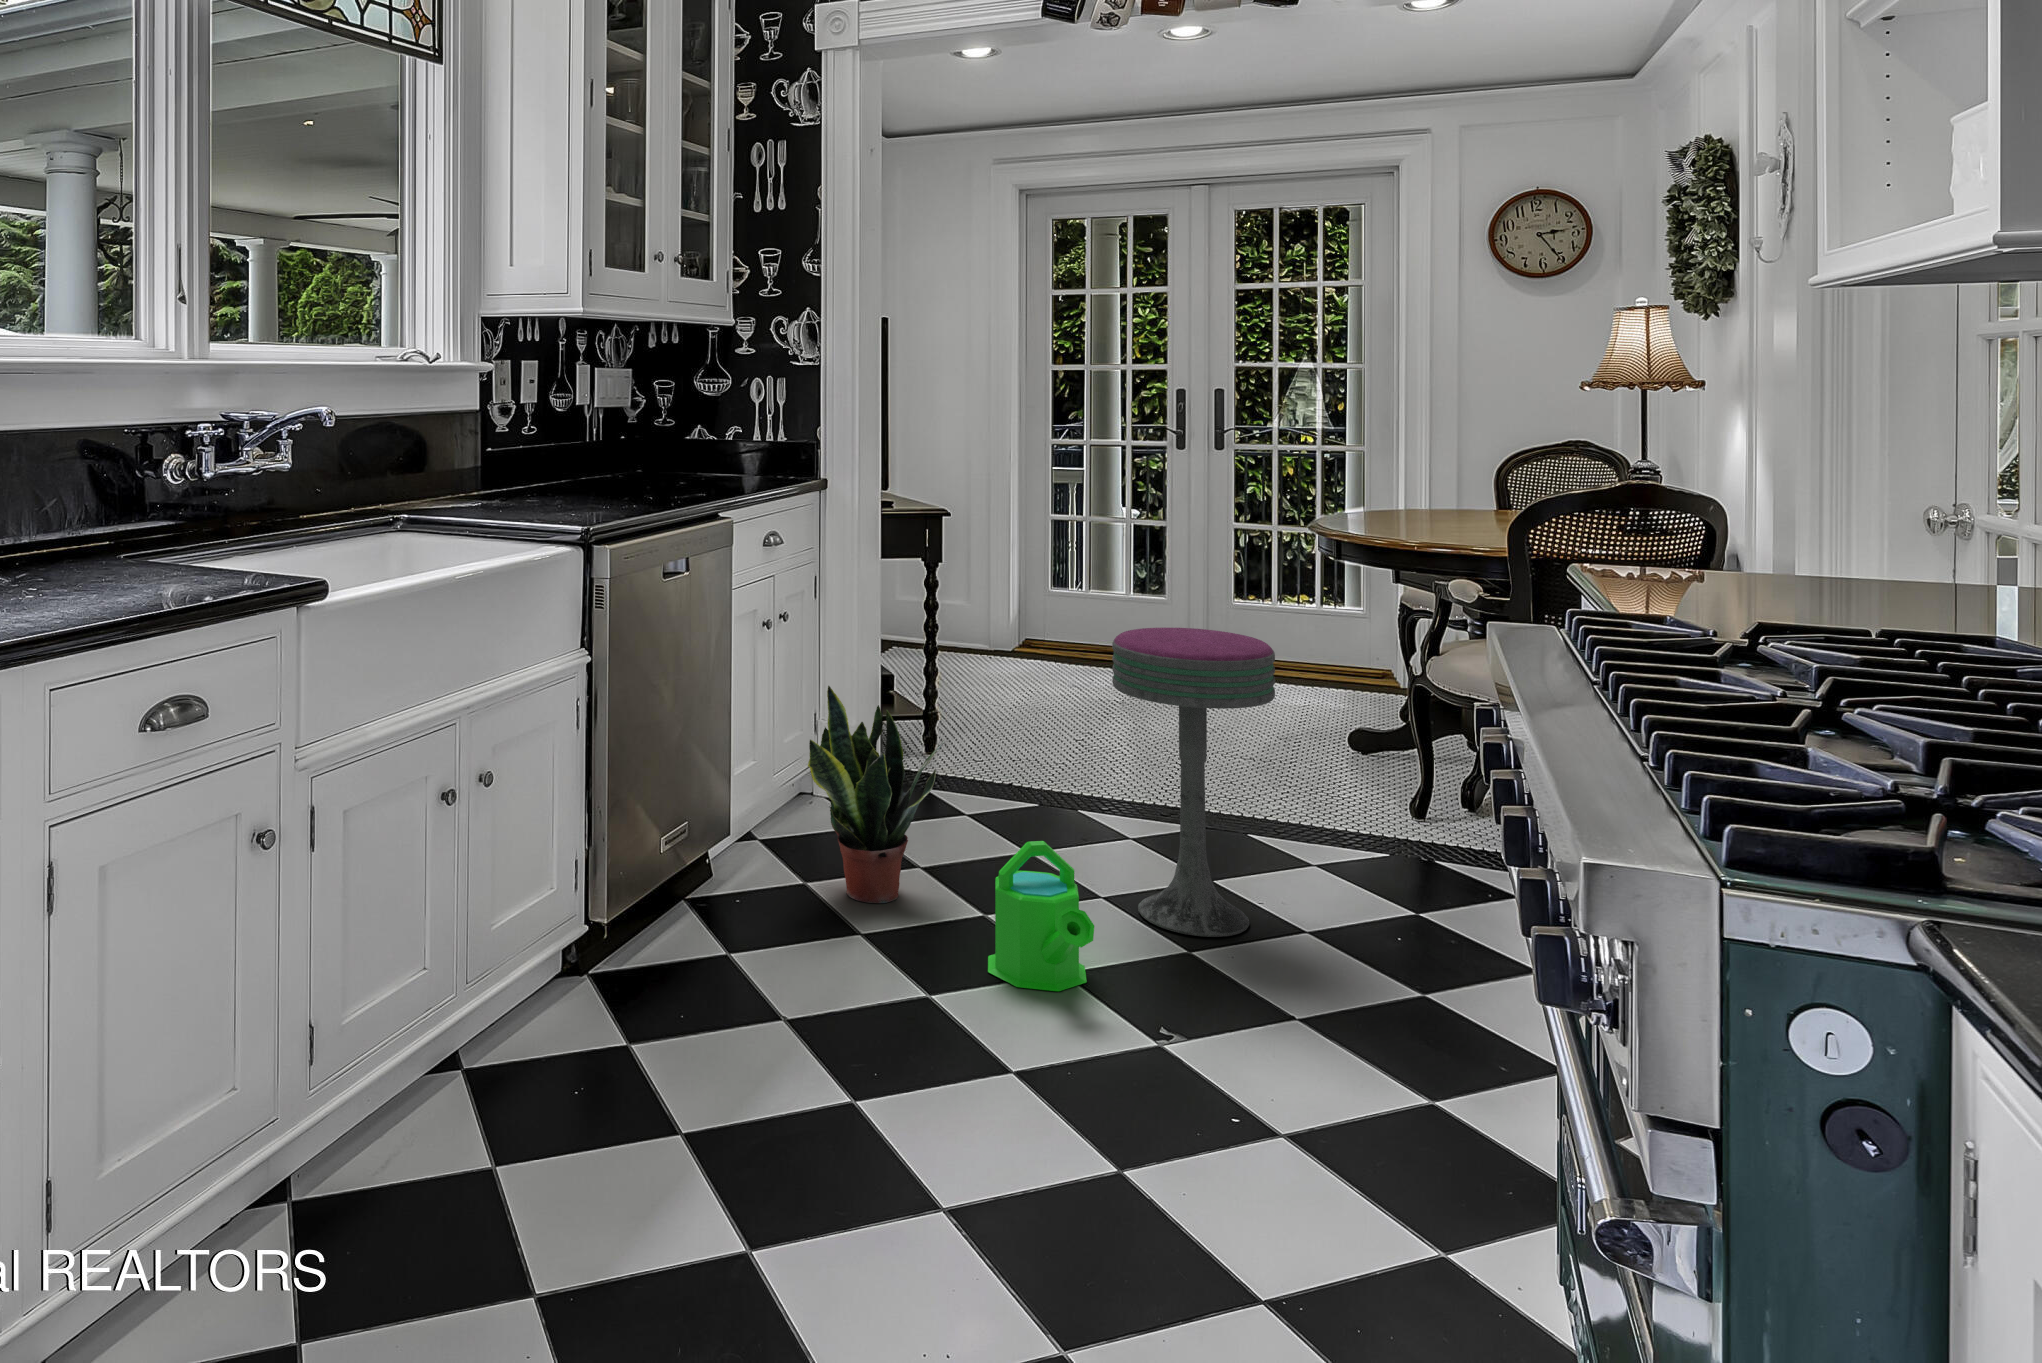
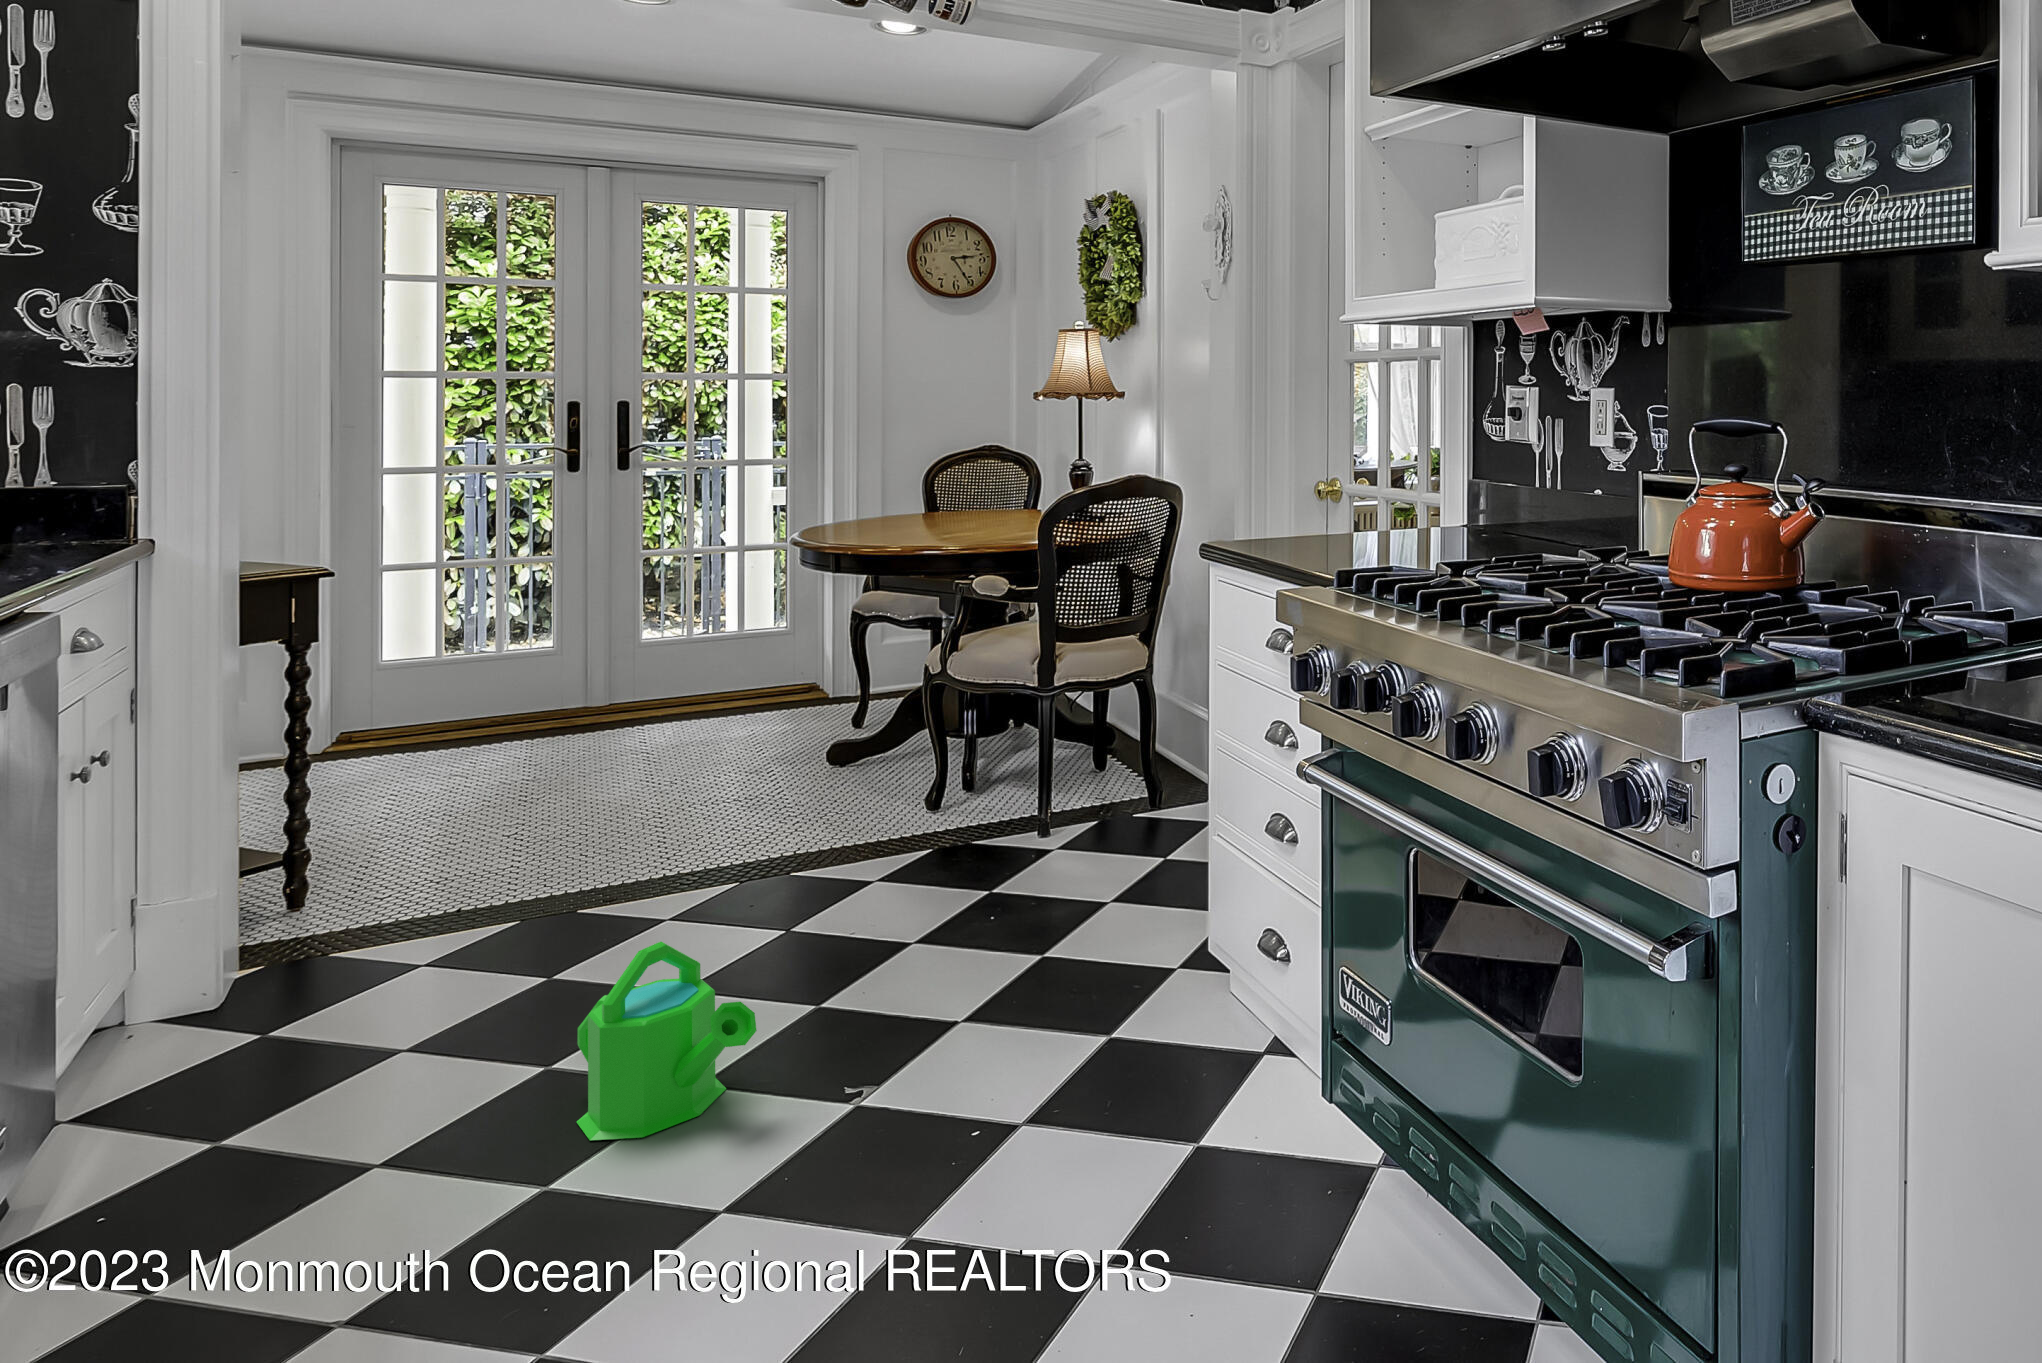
bar stool: present [1112,628,1275,937] -> none [696,648,886,993]
potted plant: present [808,686,945,903] -> none [204,847,453,1152]

